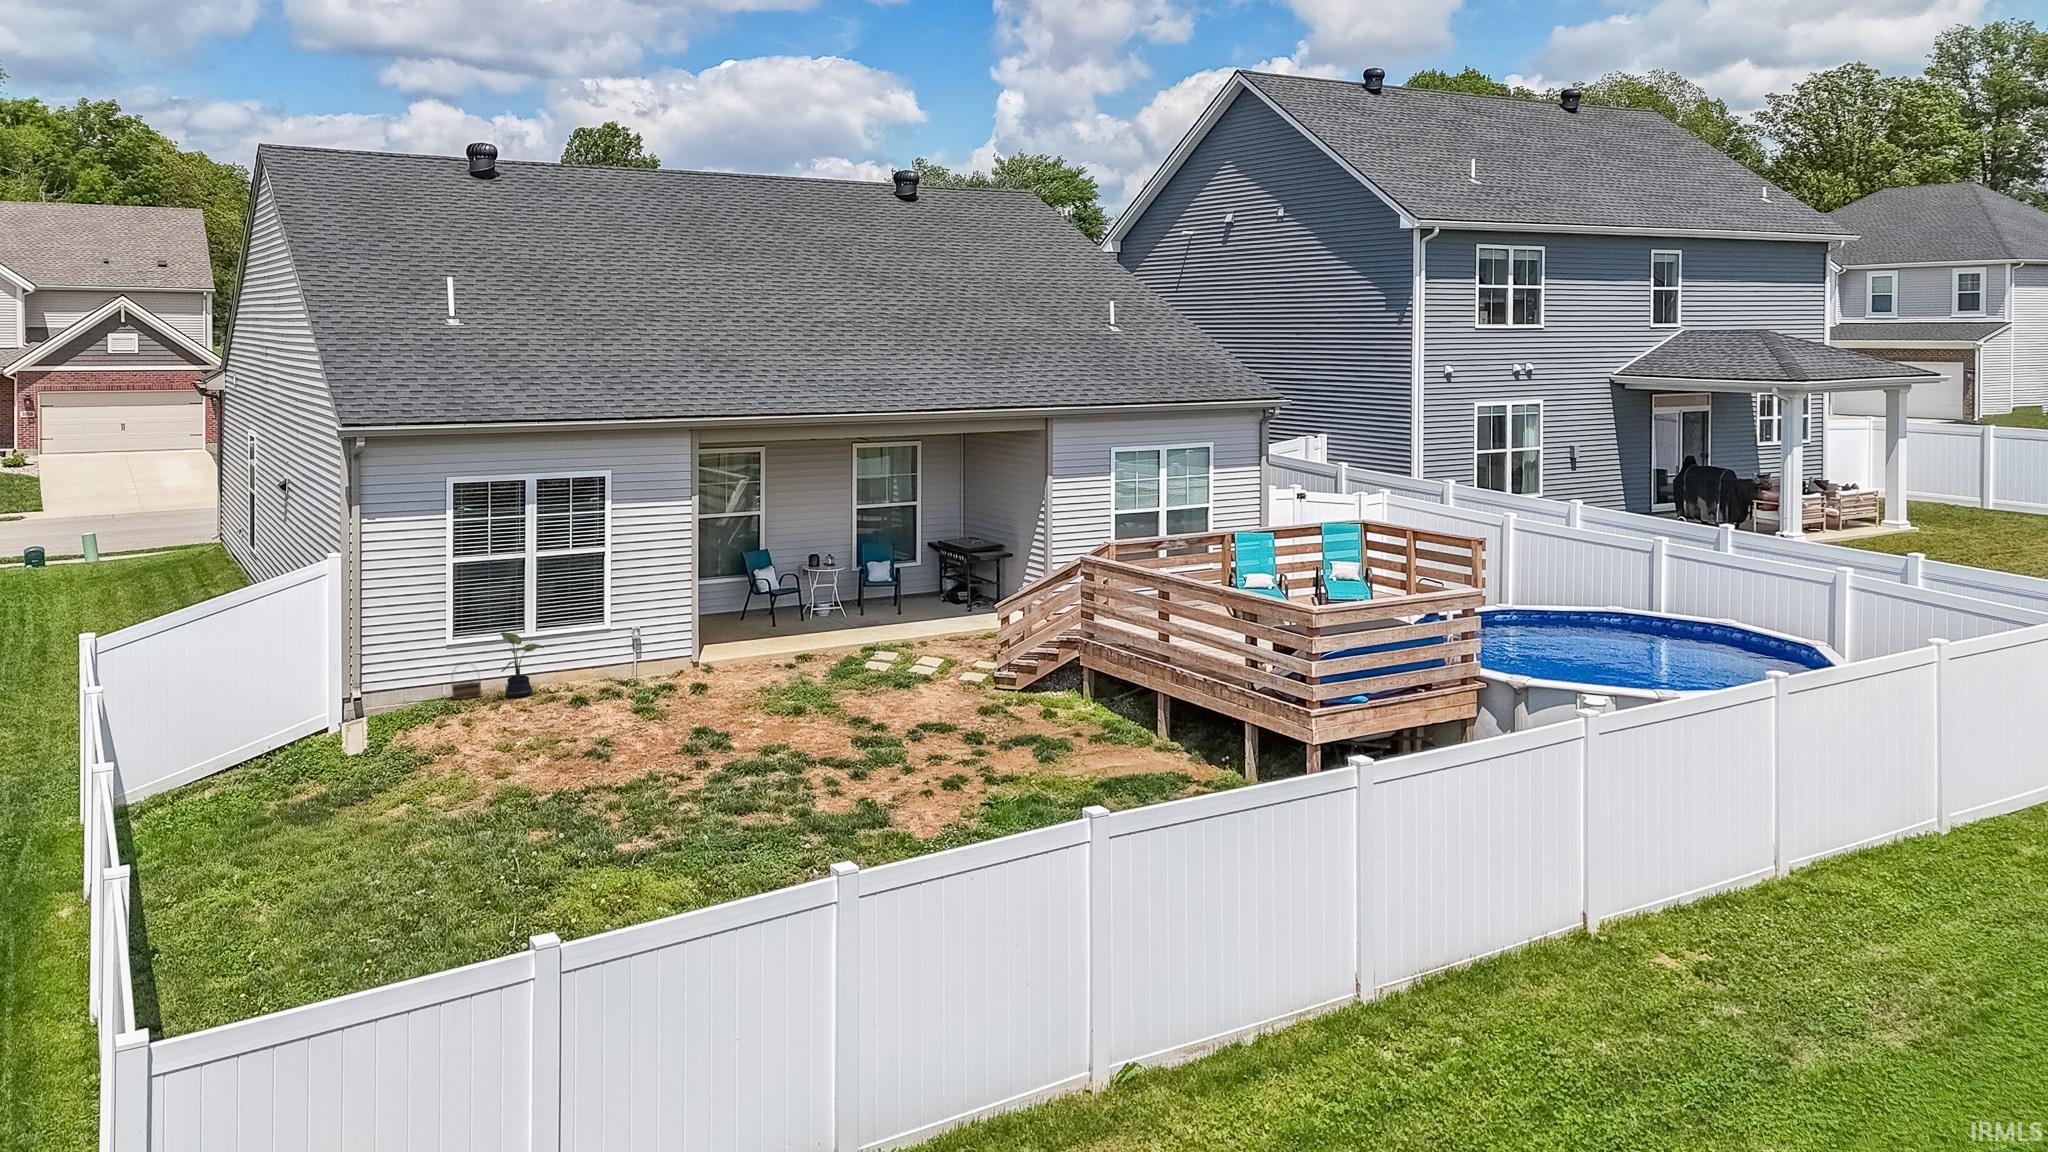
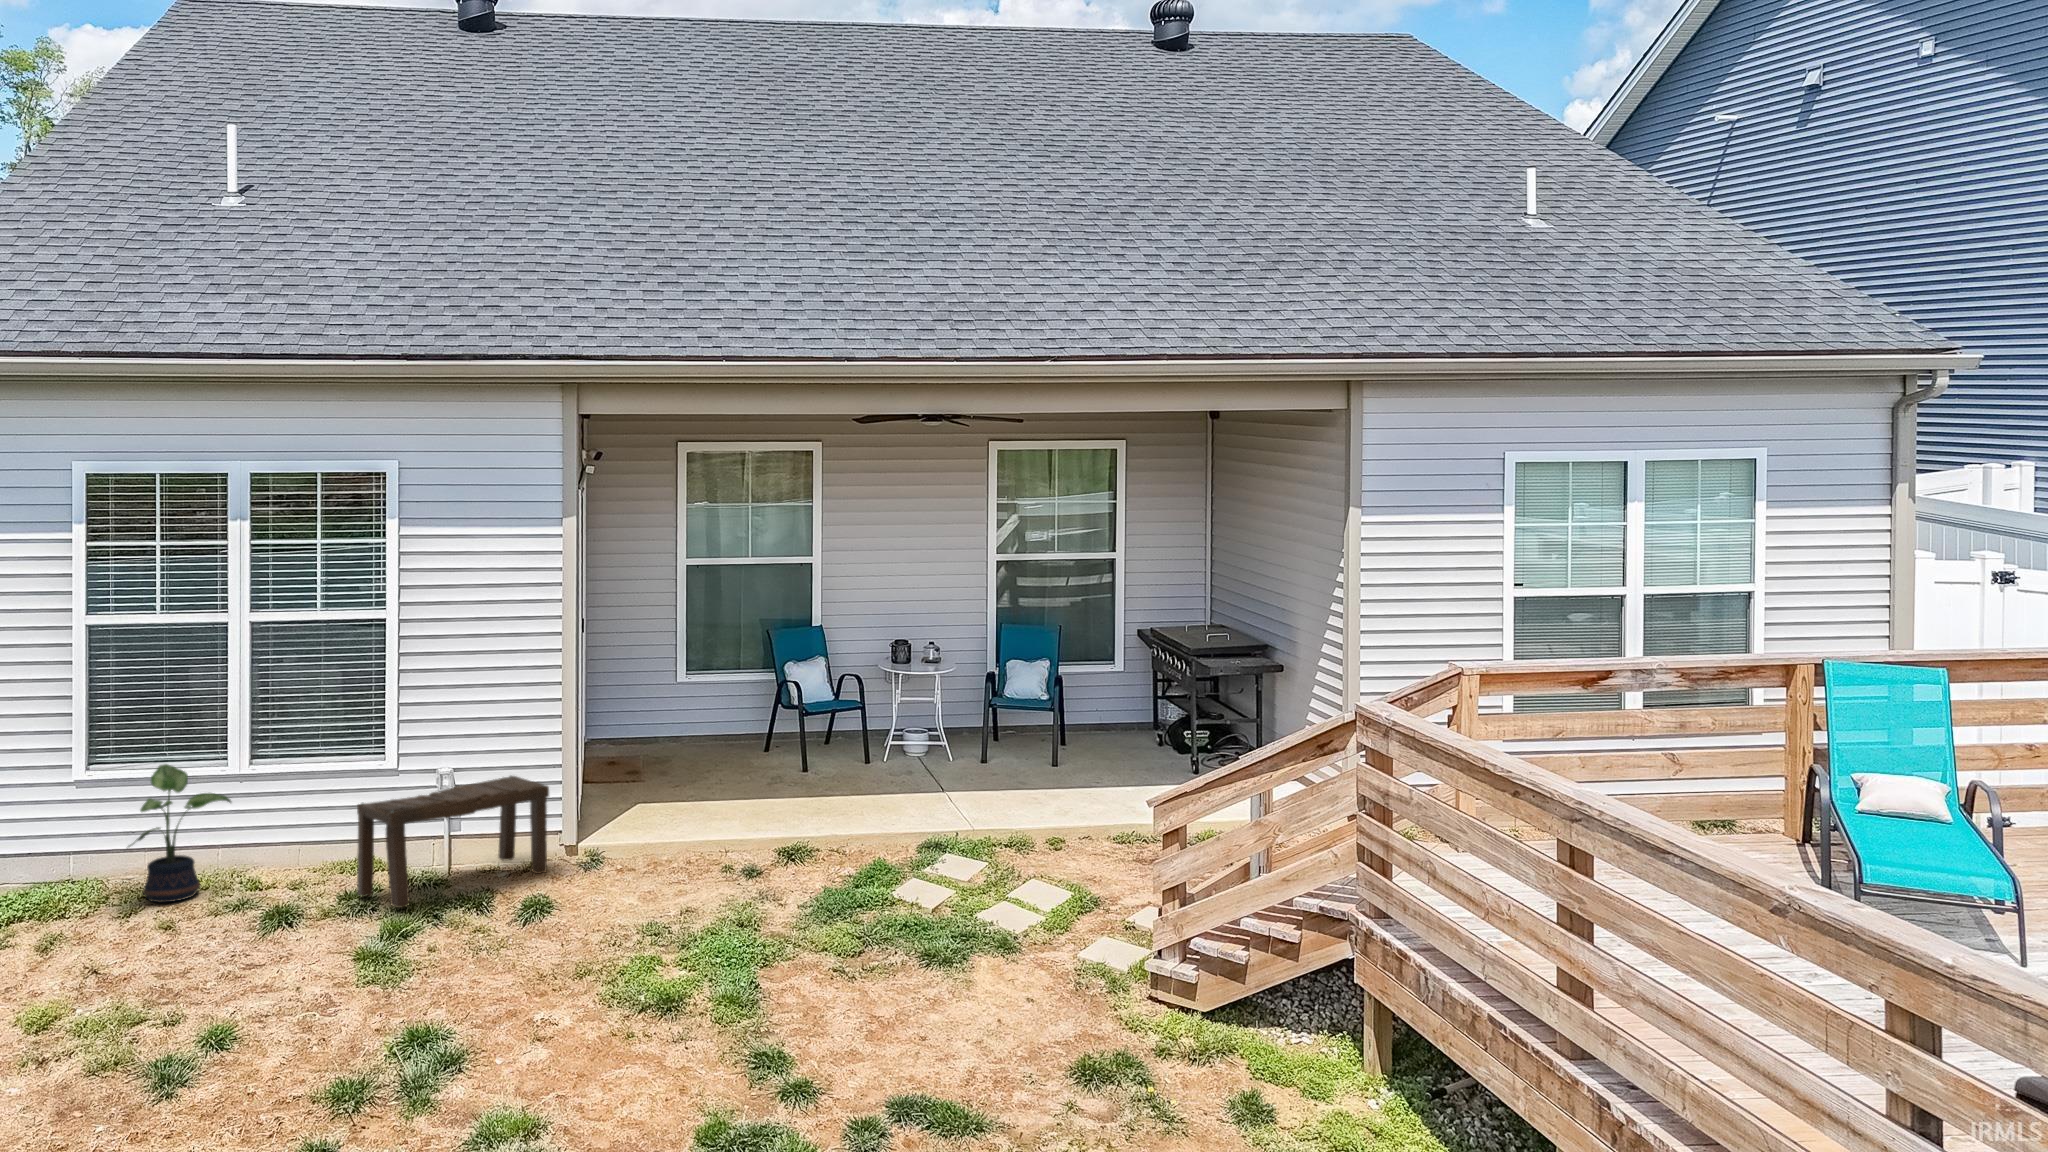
bench: none [612,627,695,688] -> present [357,776,549,908]
basket: present [452,680,482,700] -> none [47,818,119,894]

